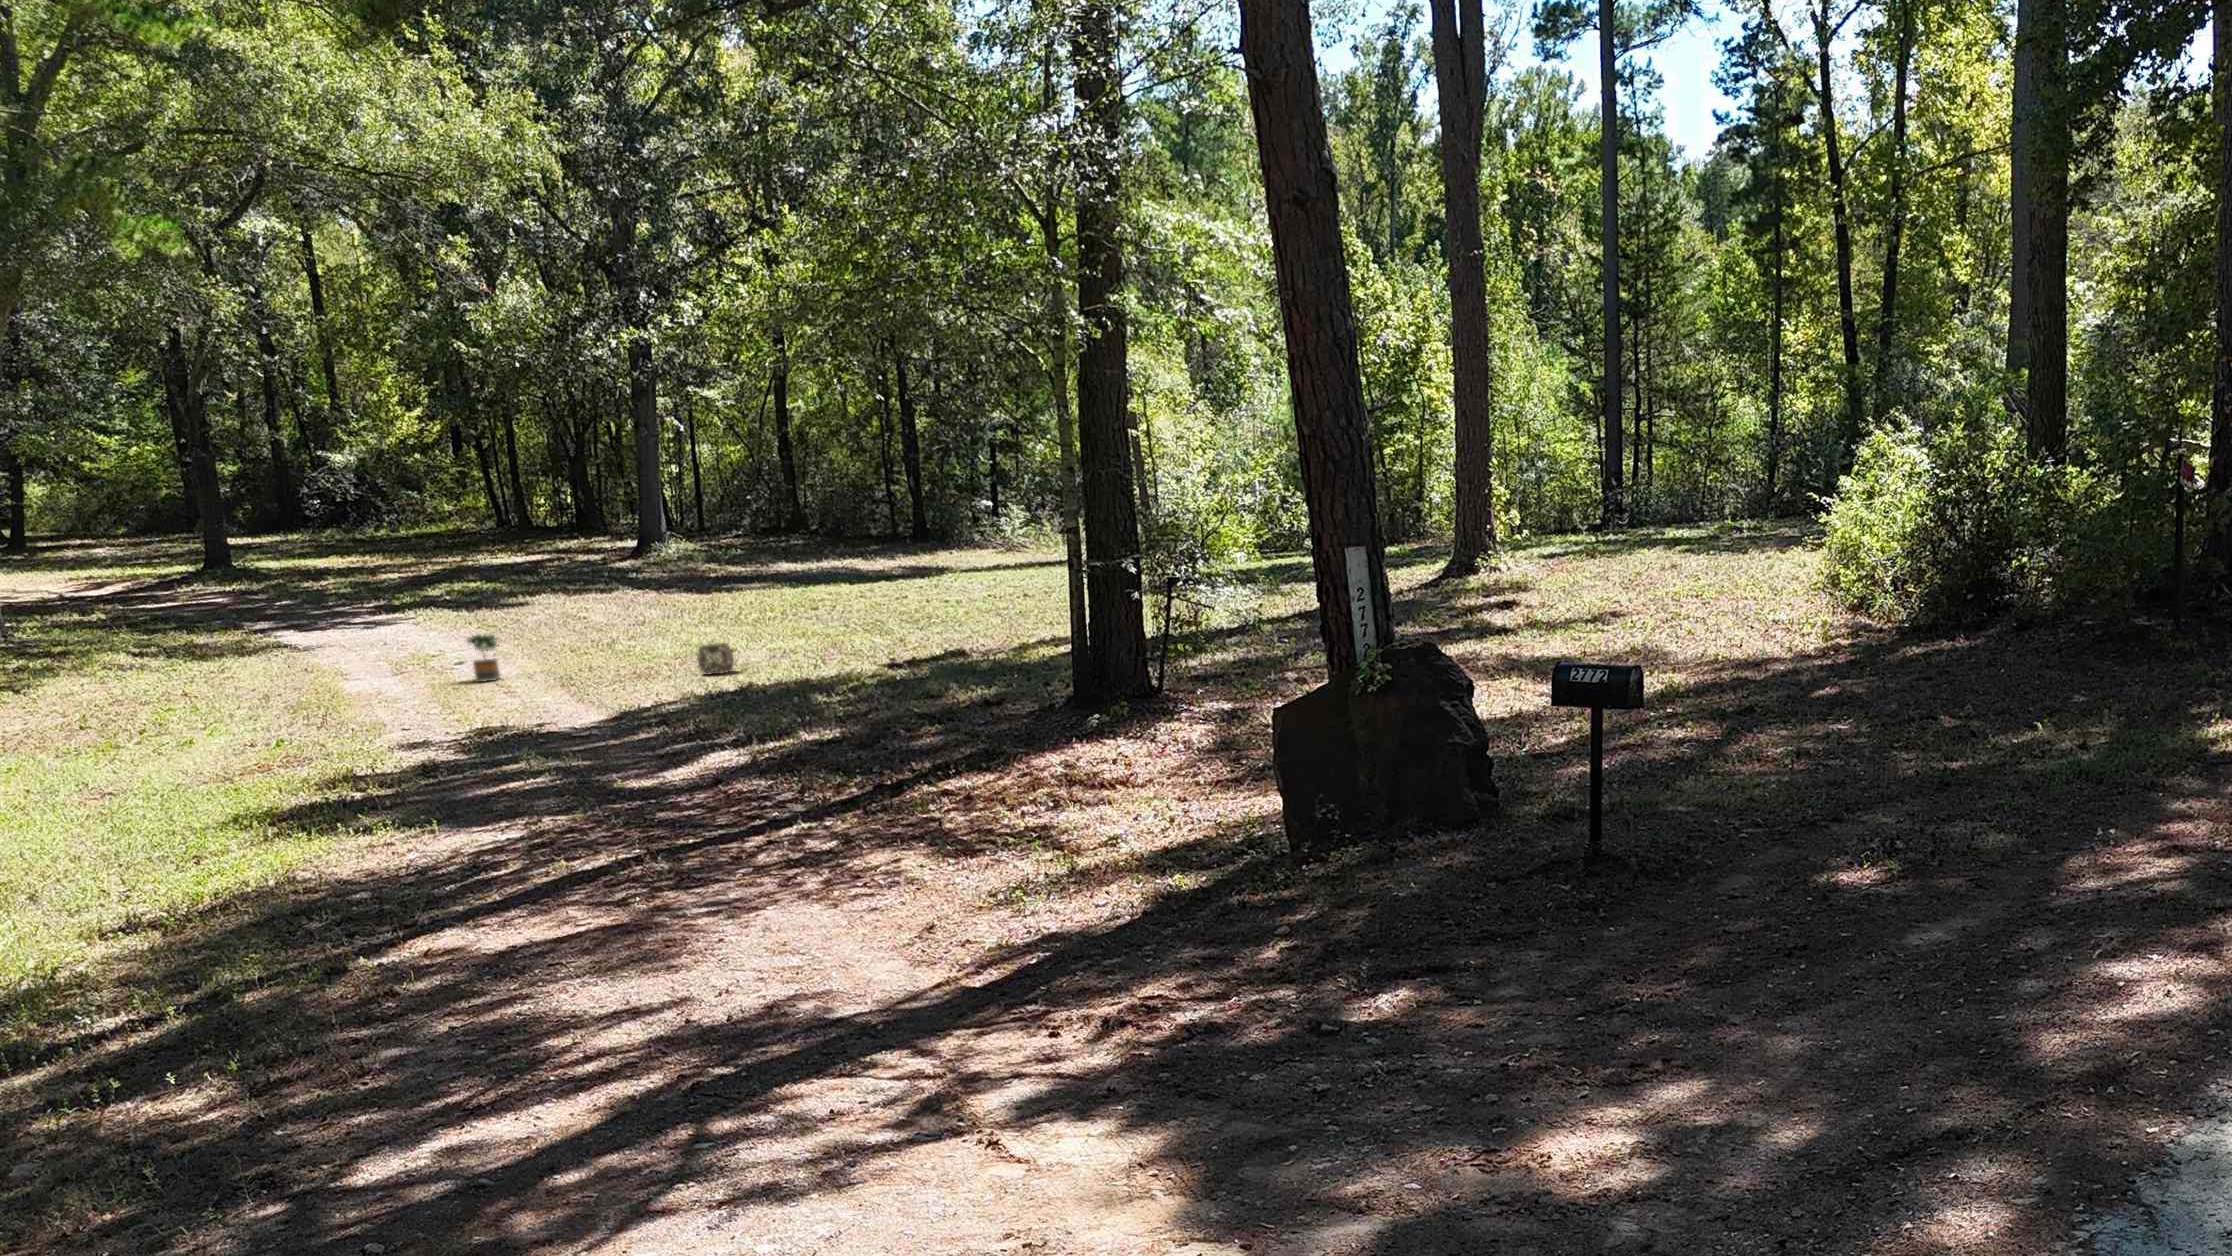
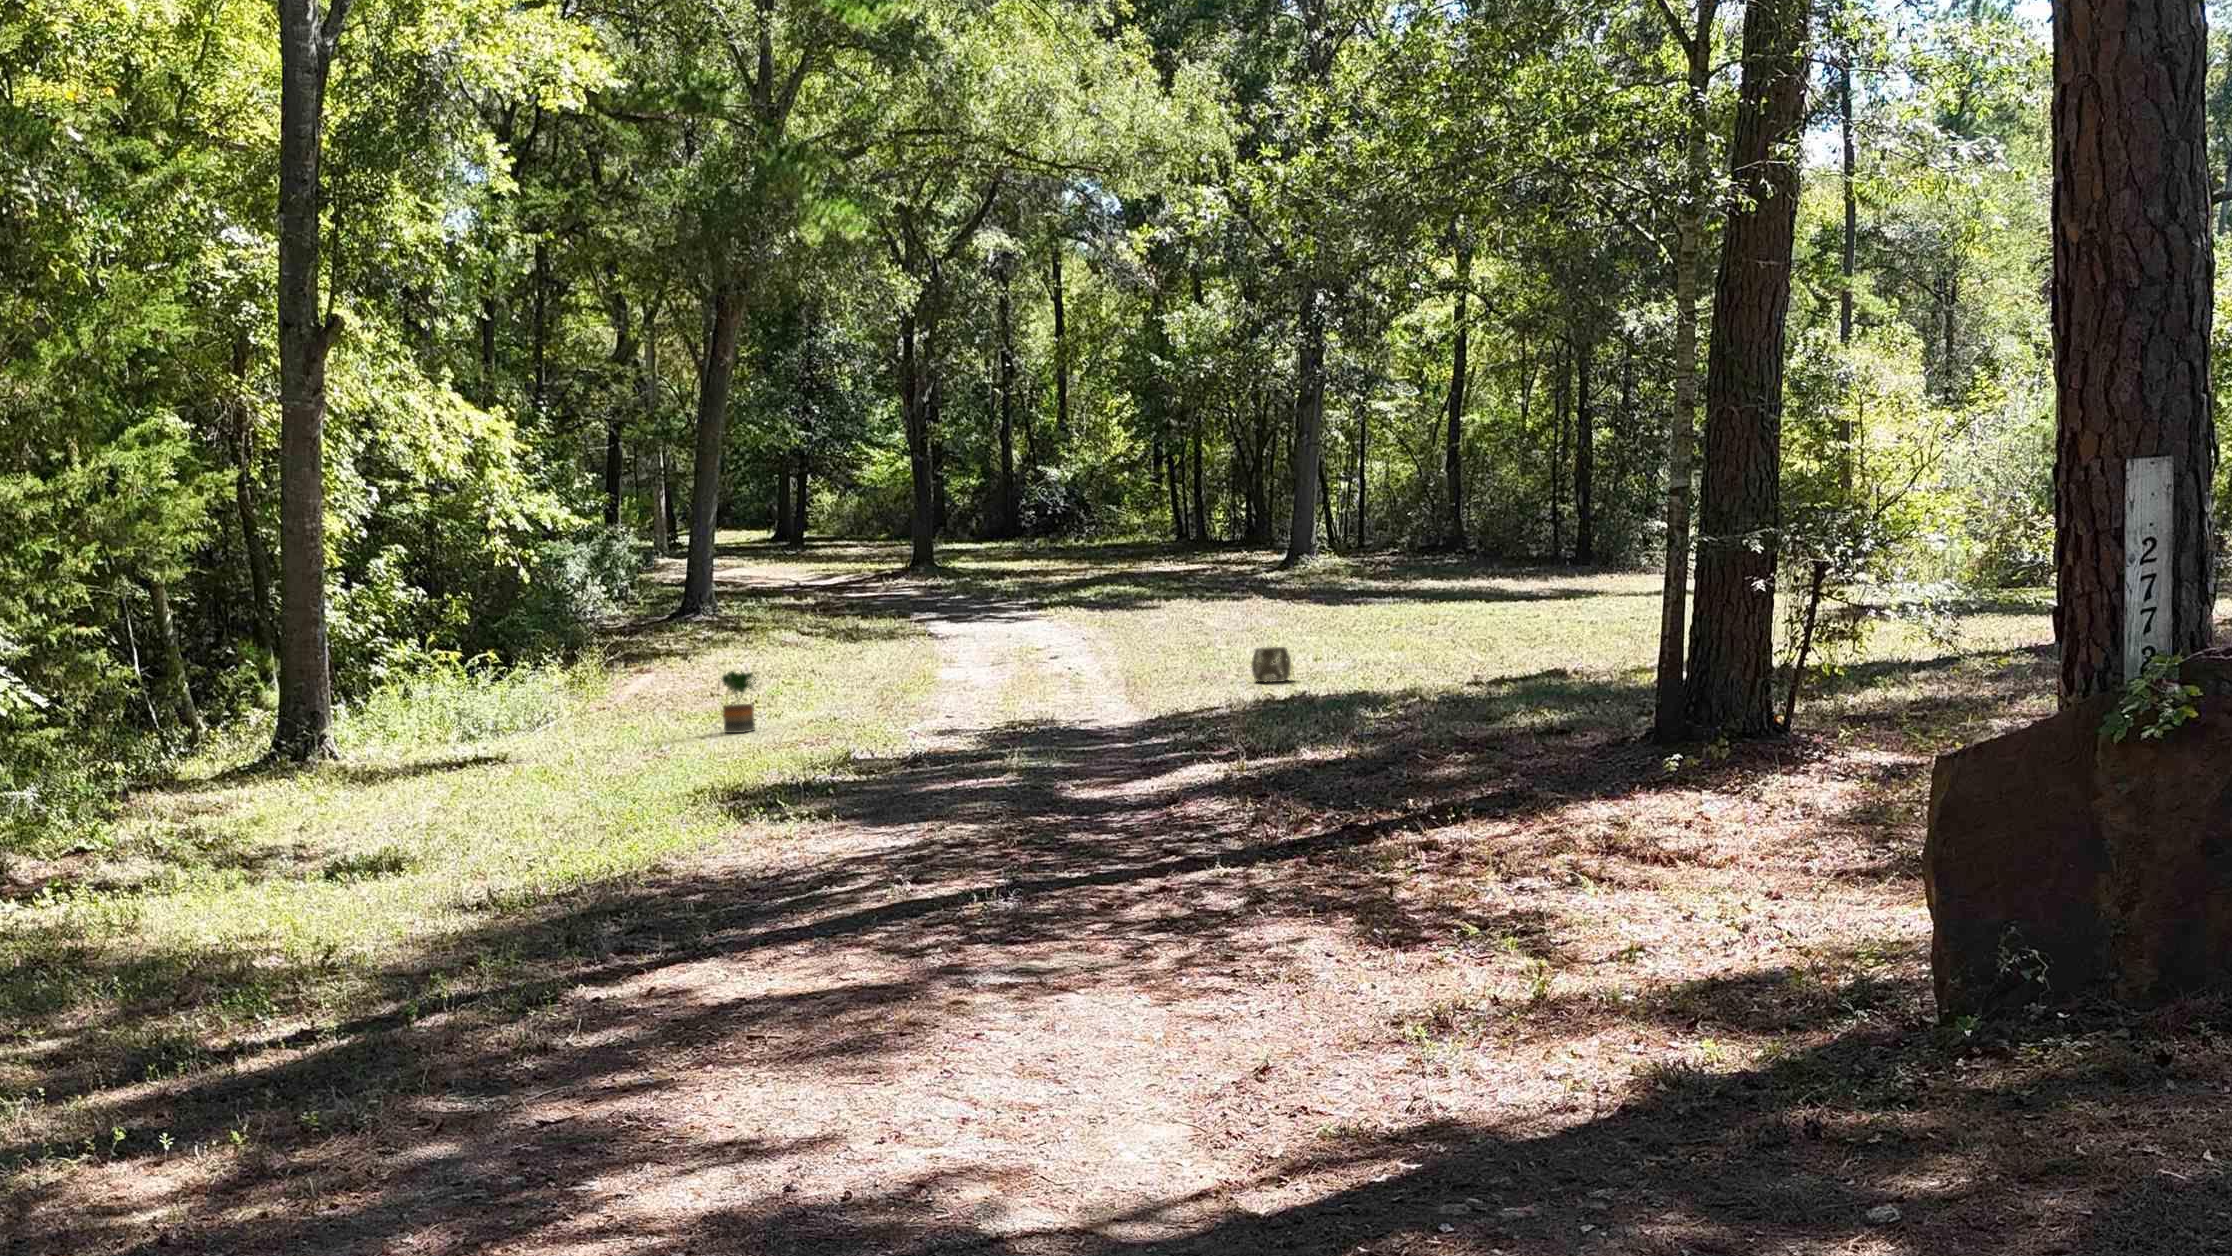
potted tree: present [467,634,501,682] -> present [721,671,757,733]

